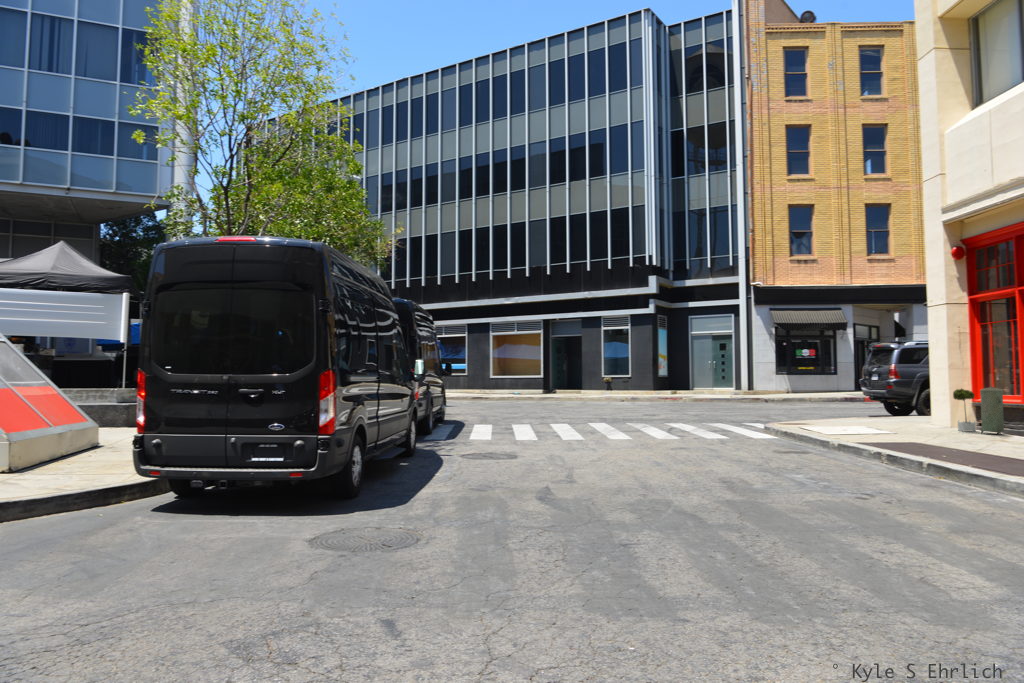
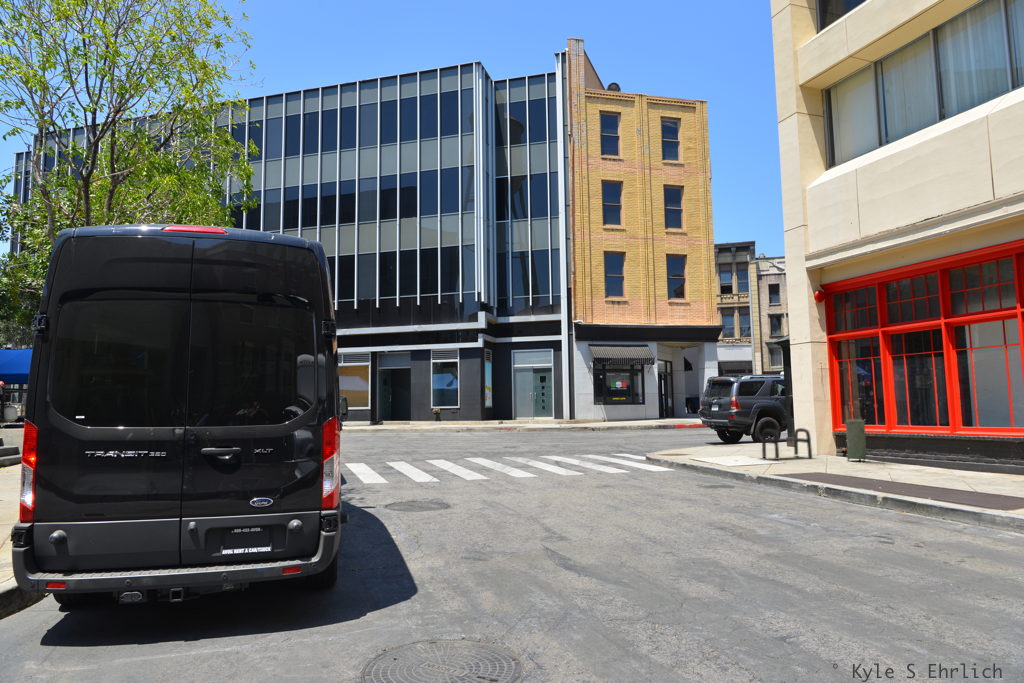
potted tree: present [953,389,976,431] -> none [818,420,838,459]
bench: none [890,397,947,430] -> present [762,428,812,460]

